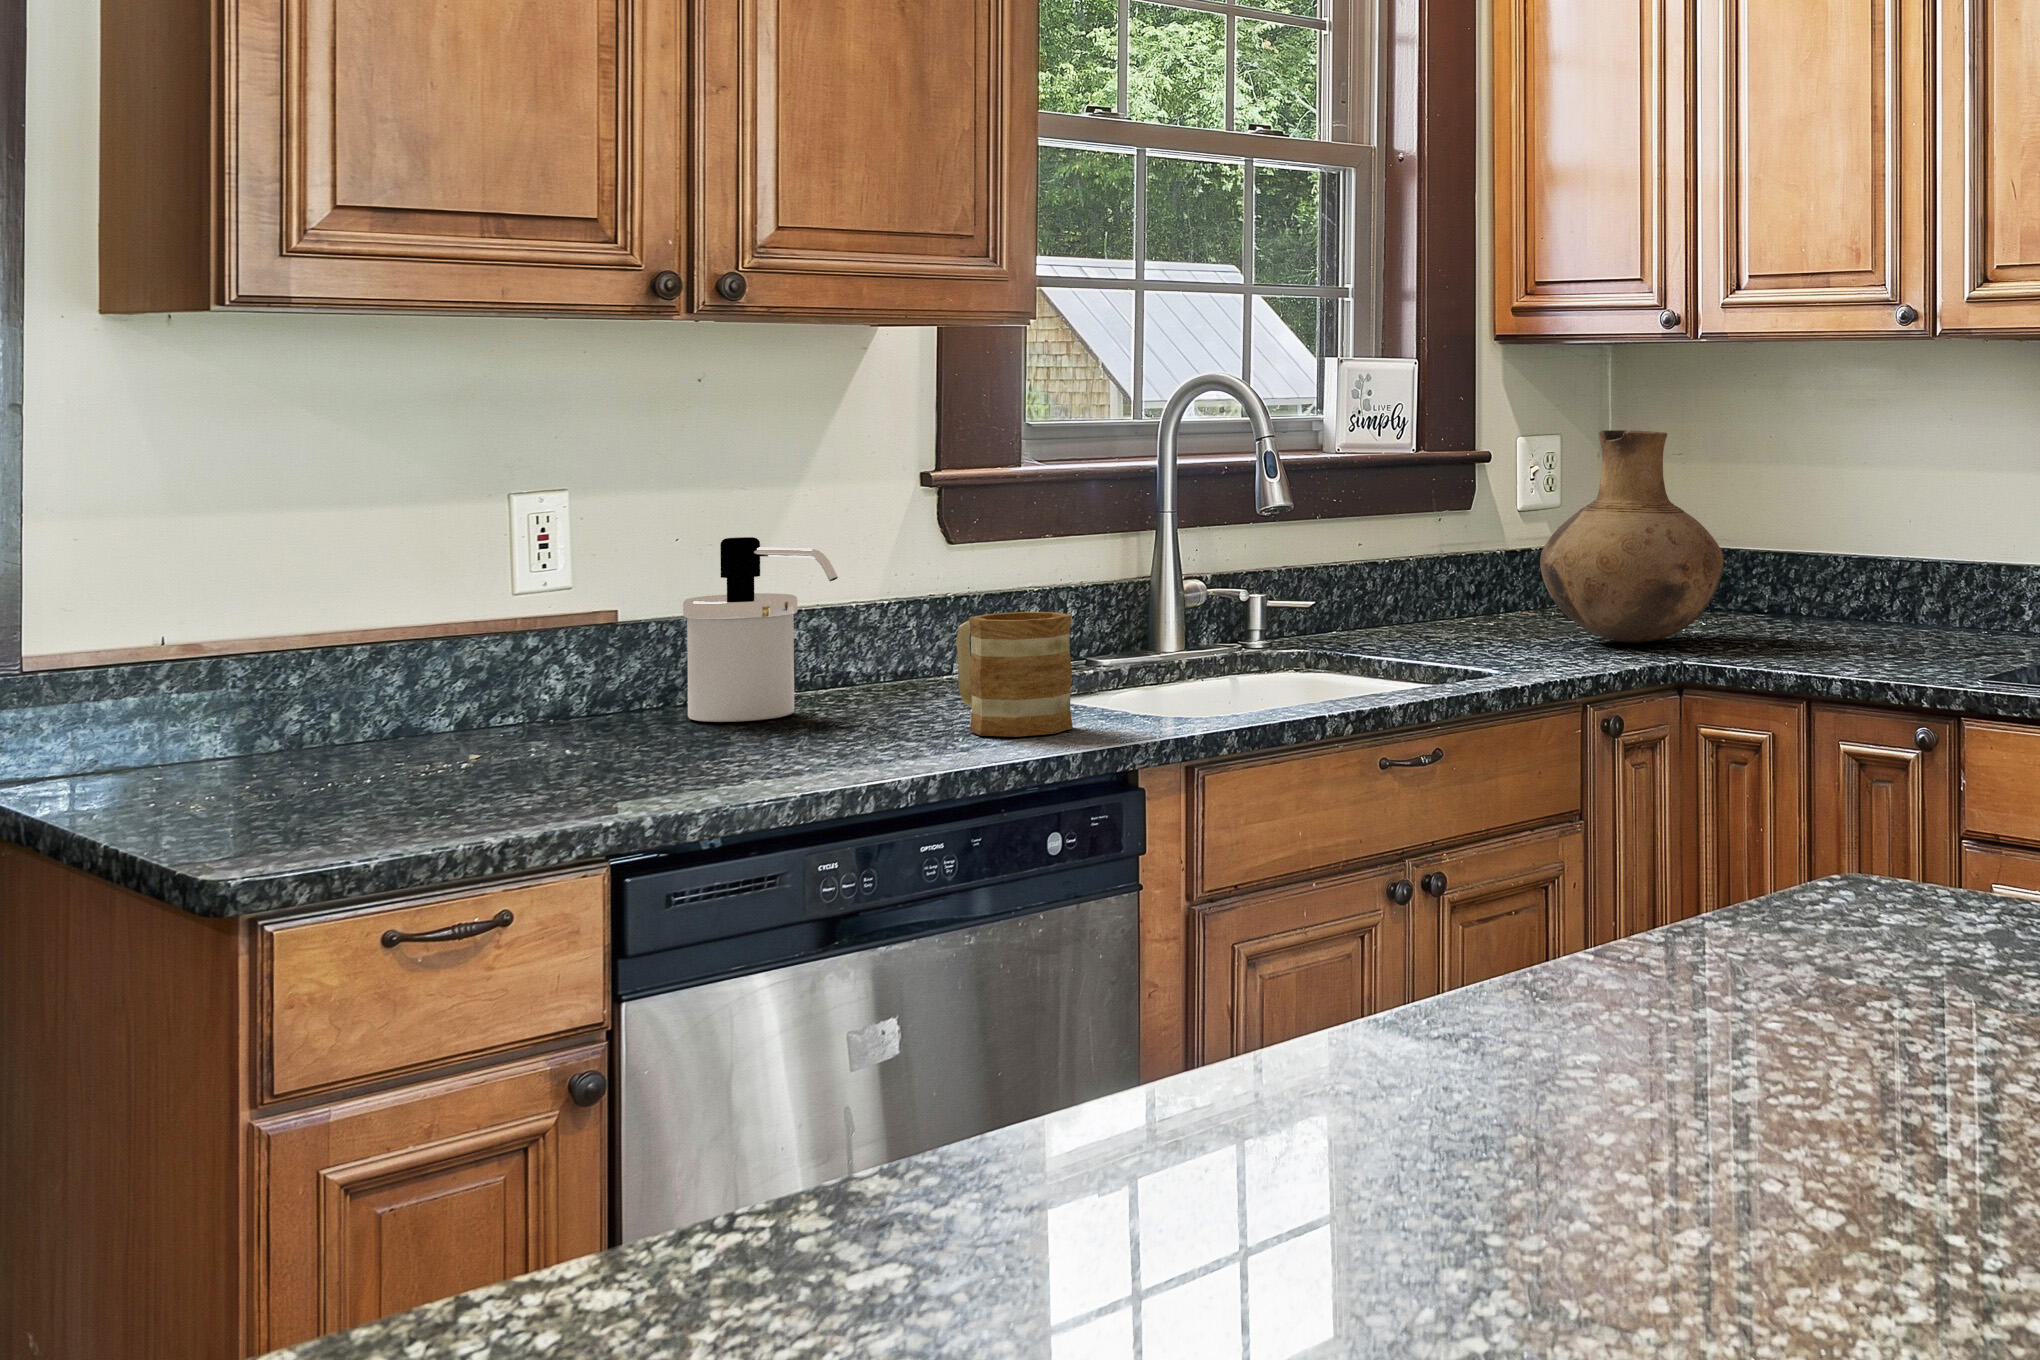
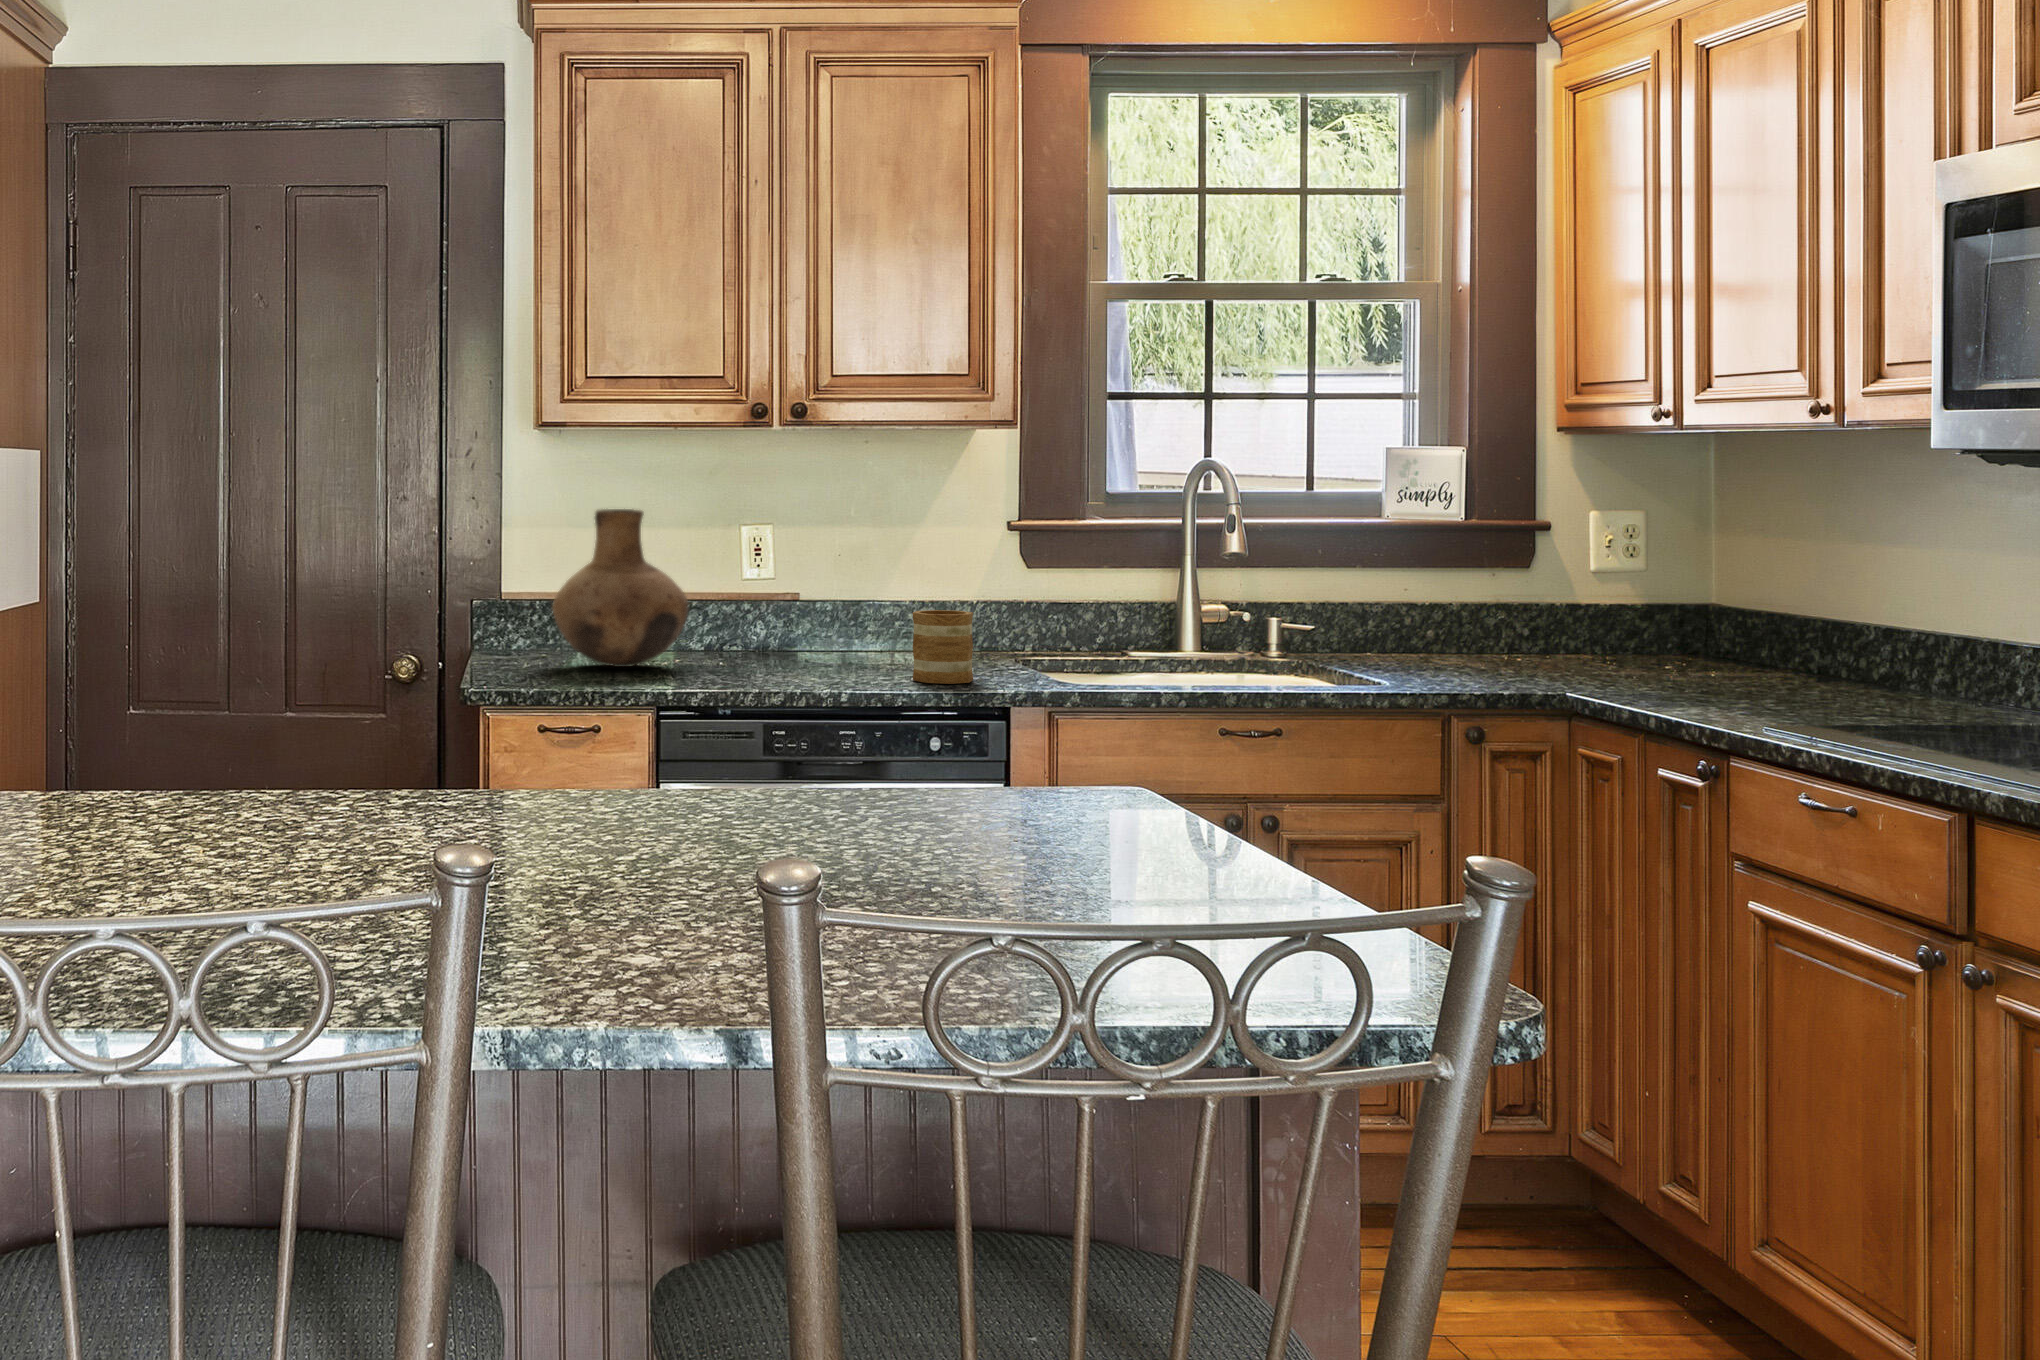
vase: present [1540,430,1724,643] -> present [553,509,689,667]
soap dispenser: present [683,537,838,722] -> none [818,557,883,661]

